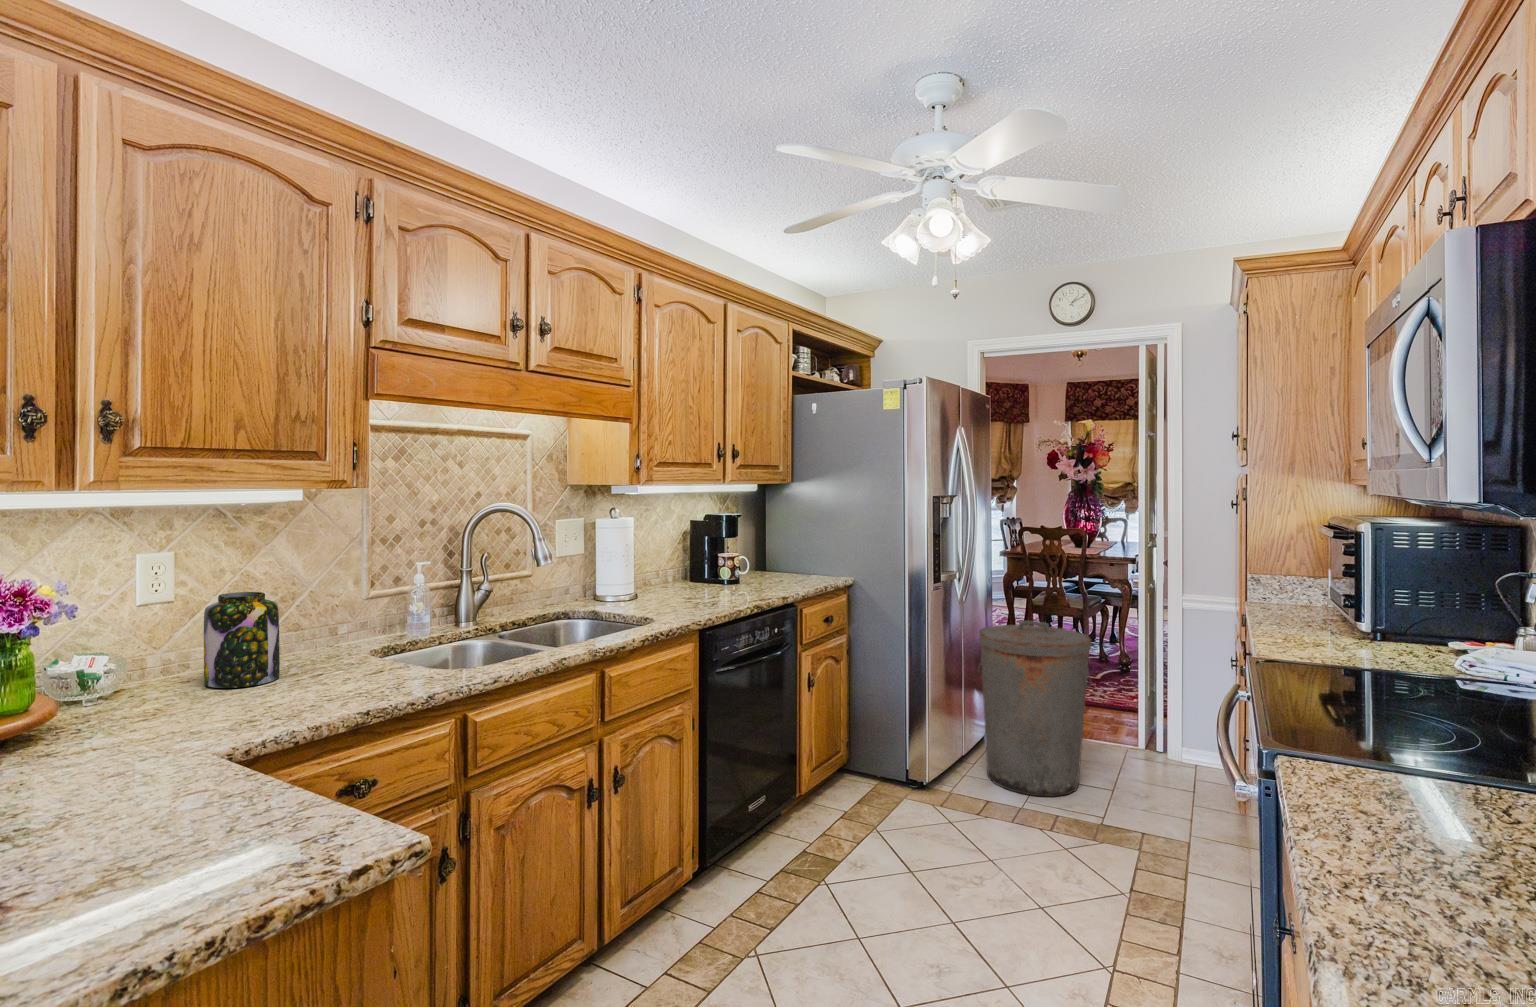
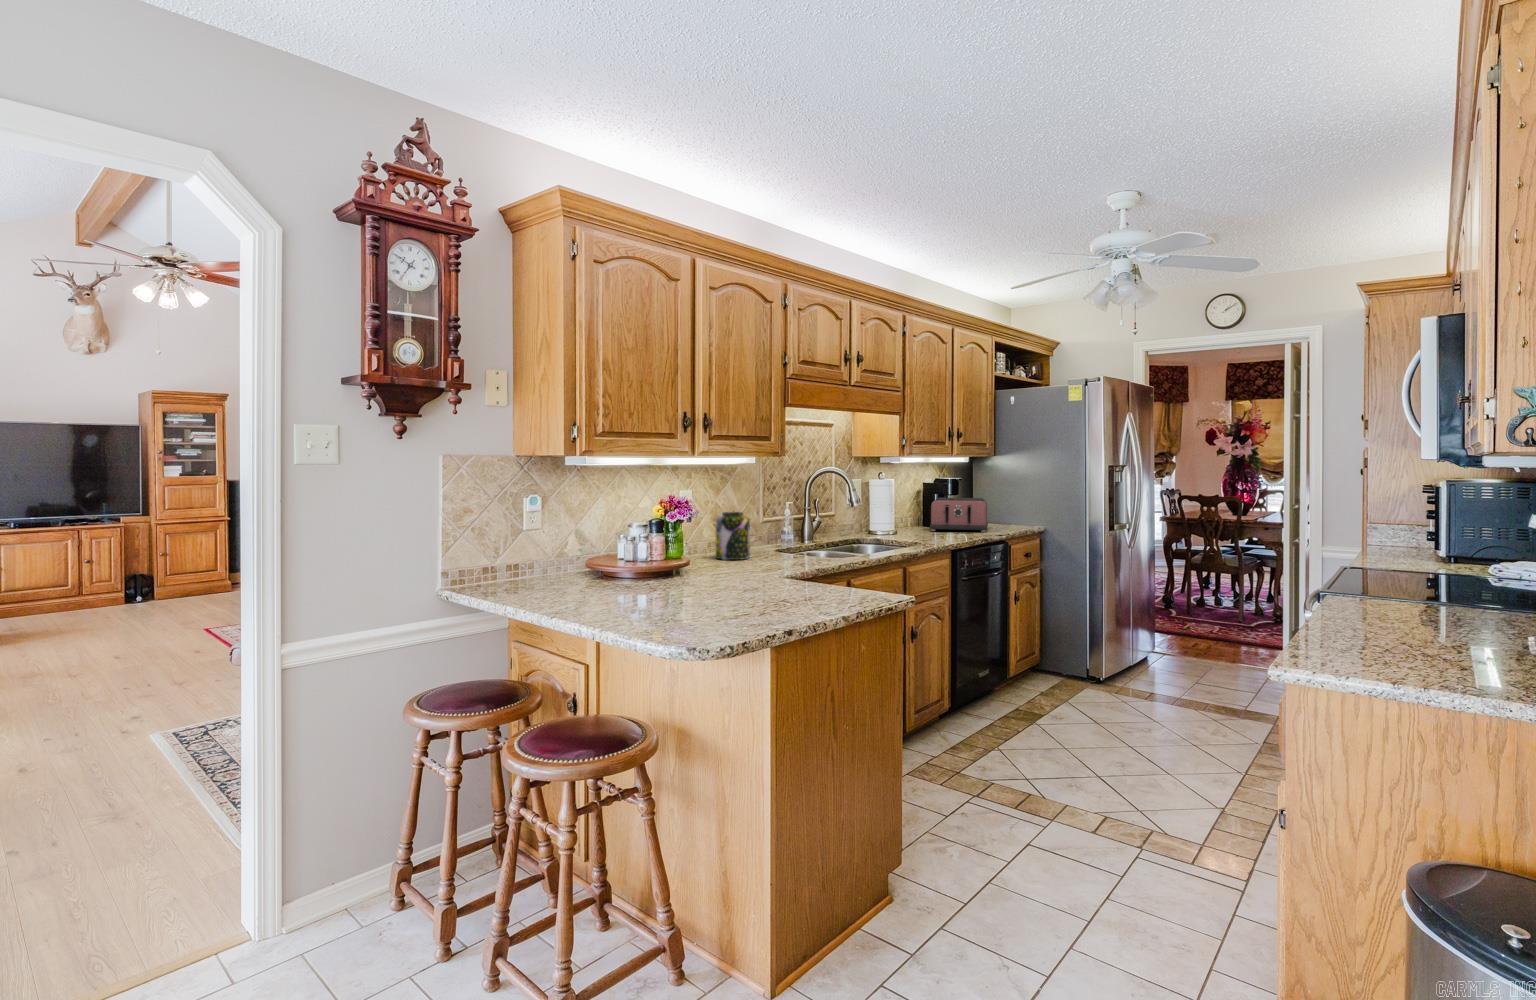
toaster: none [689,541,776,593] -> present [930,498,988,532]
trash can: present [978,621,1091,796] -> none [1142,559,1236,689]

